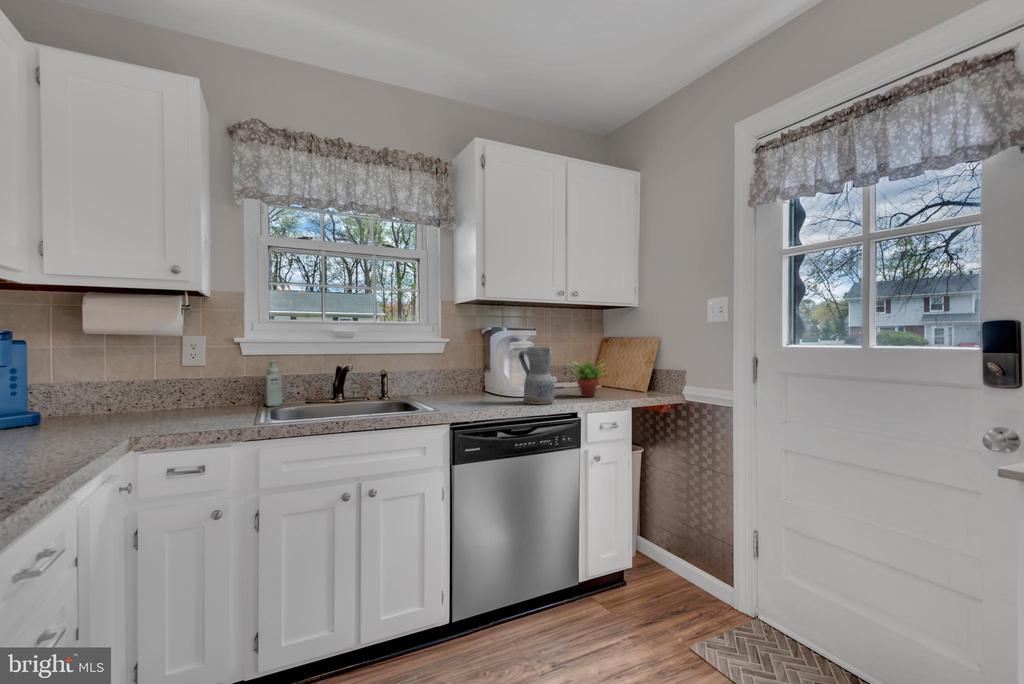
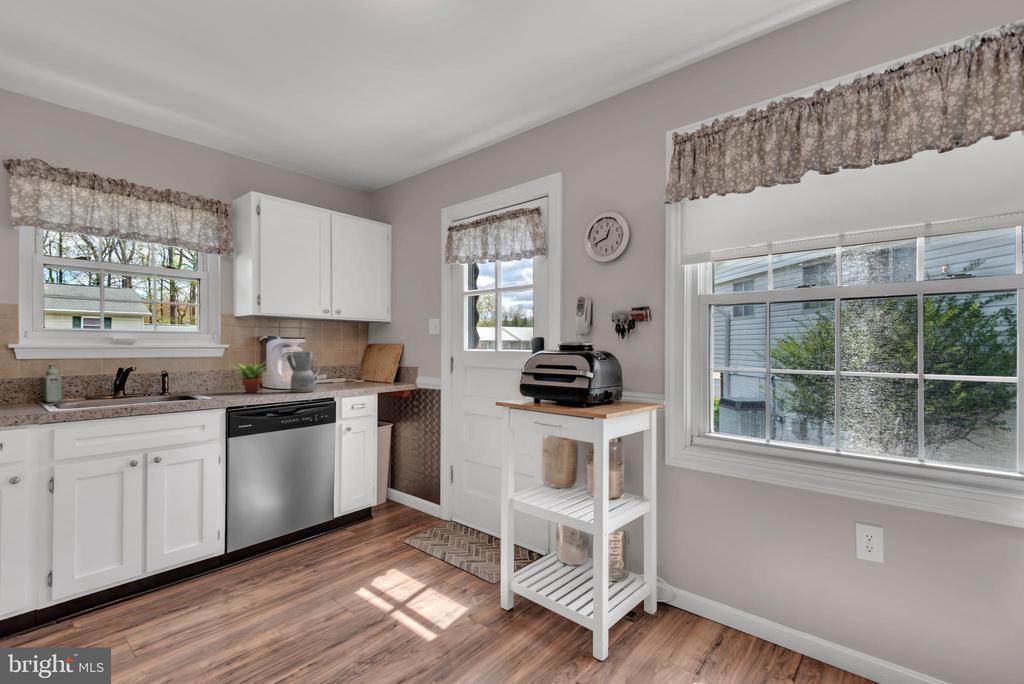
succulent plant: present [575,360,605,397] -> present [235,363,264,393]

